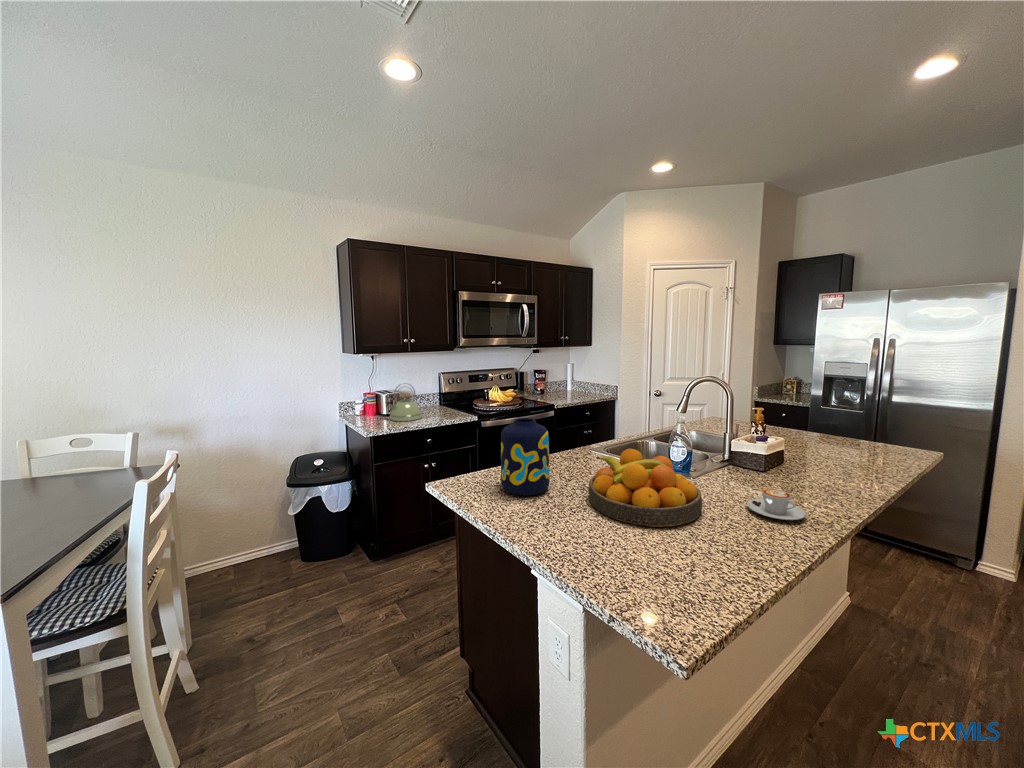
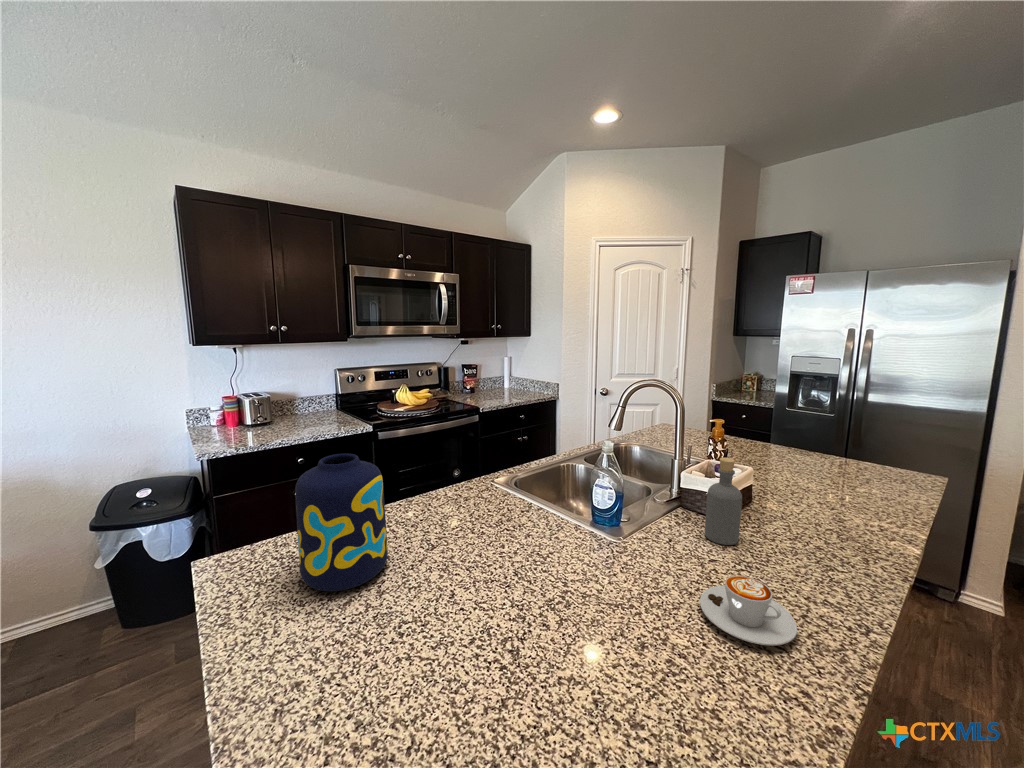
kettle: present [386,383,422,422] -> none [242,383,299,435]
bottle: none [749,427,775,484] -> present [705,458,742,545]
fruit bowl: present [589,449,702,527] -> none [437,504,625,677]

